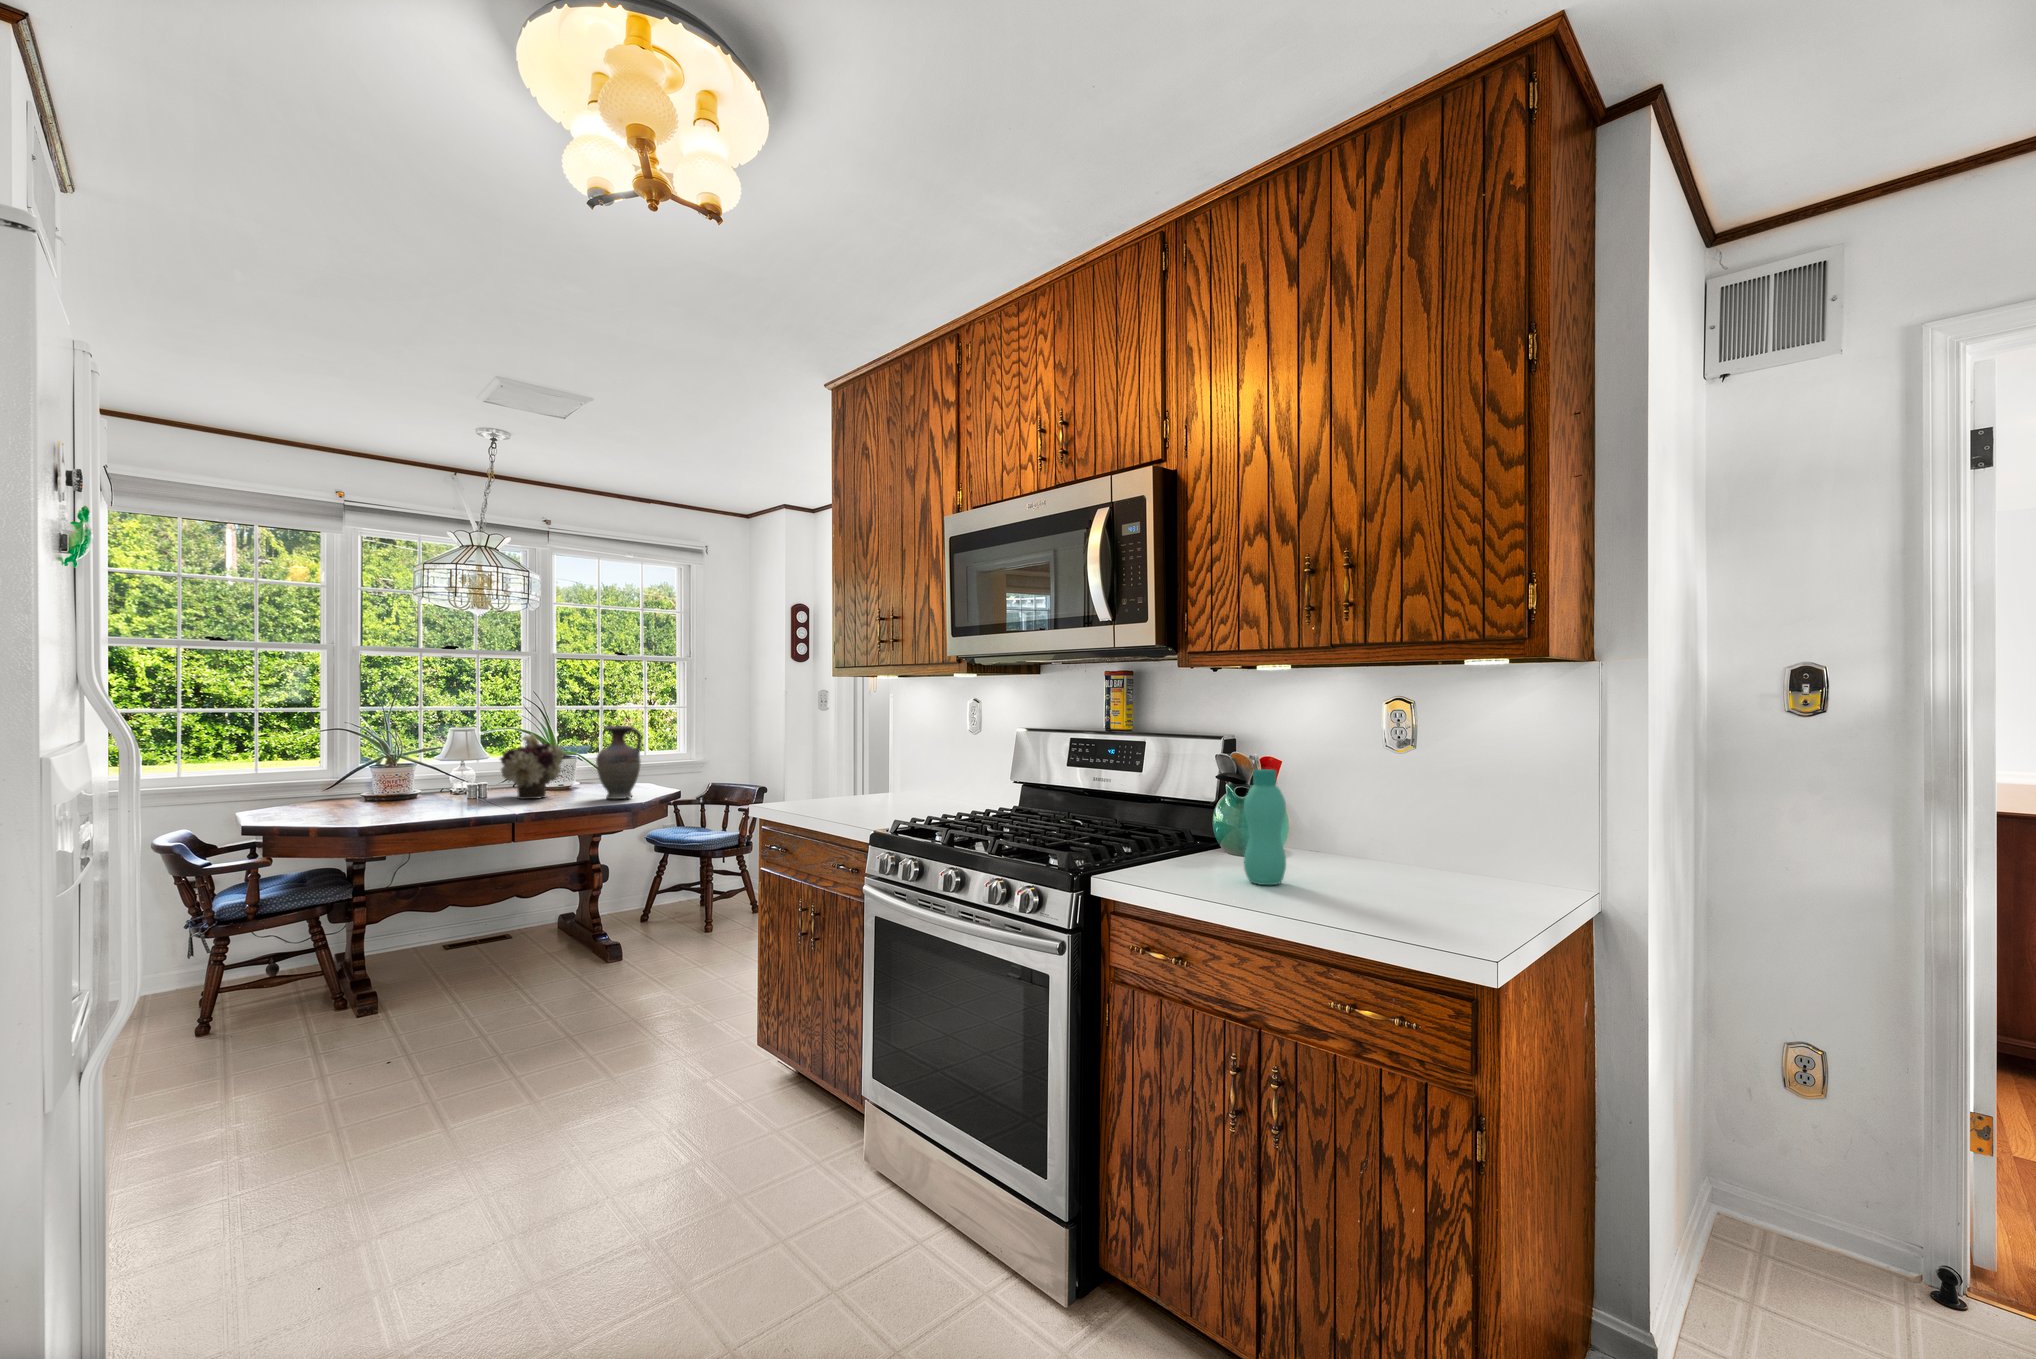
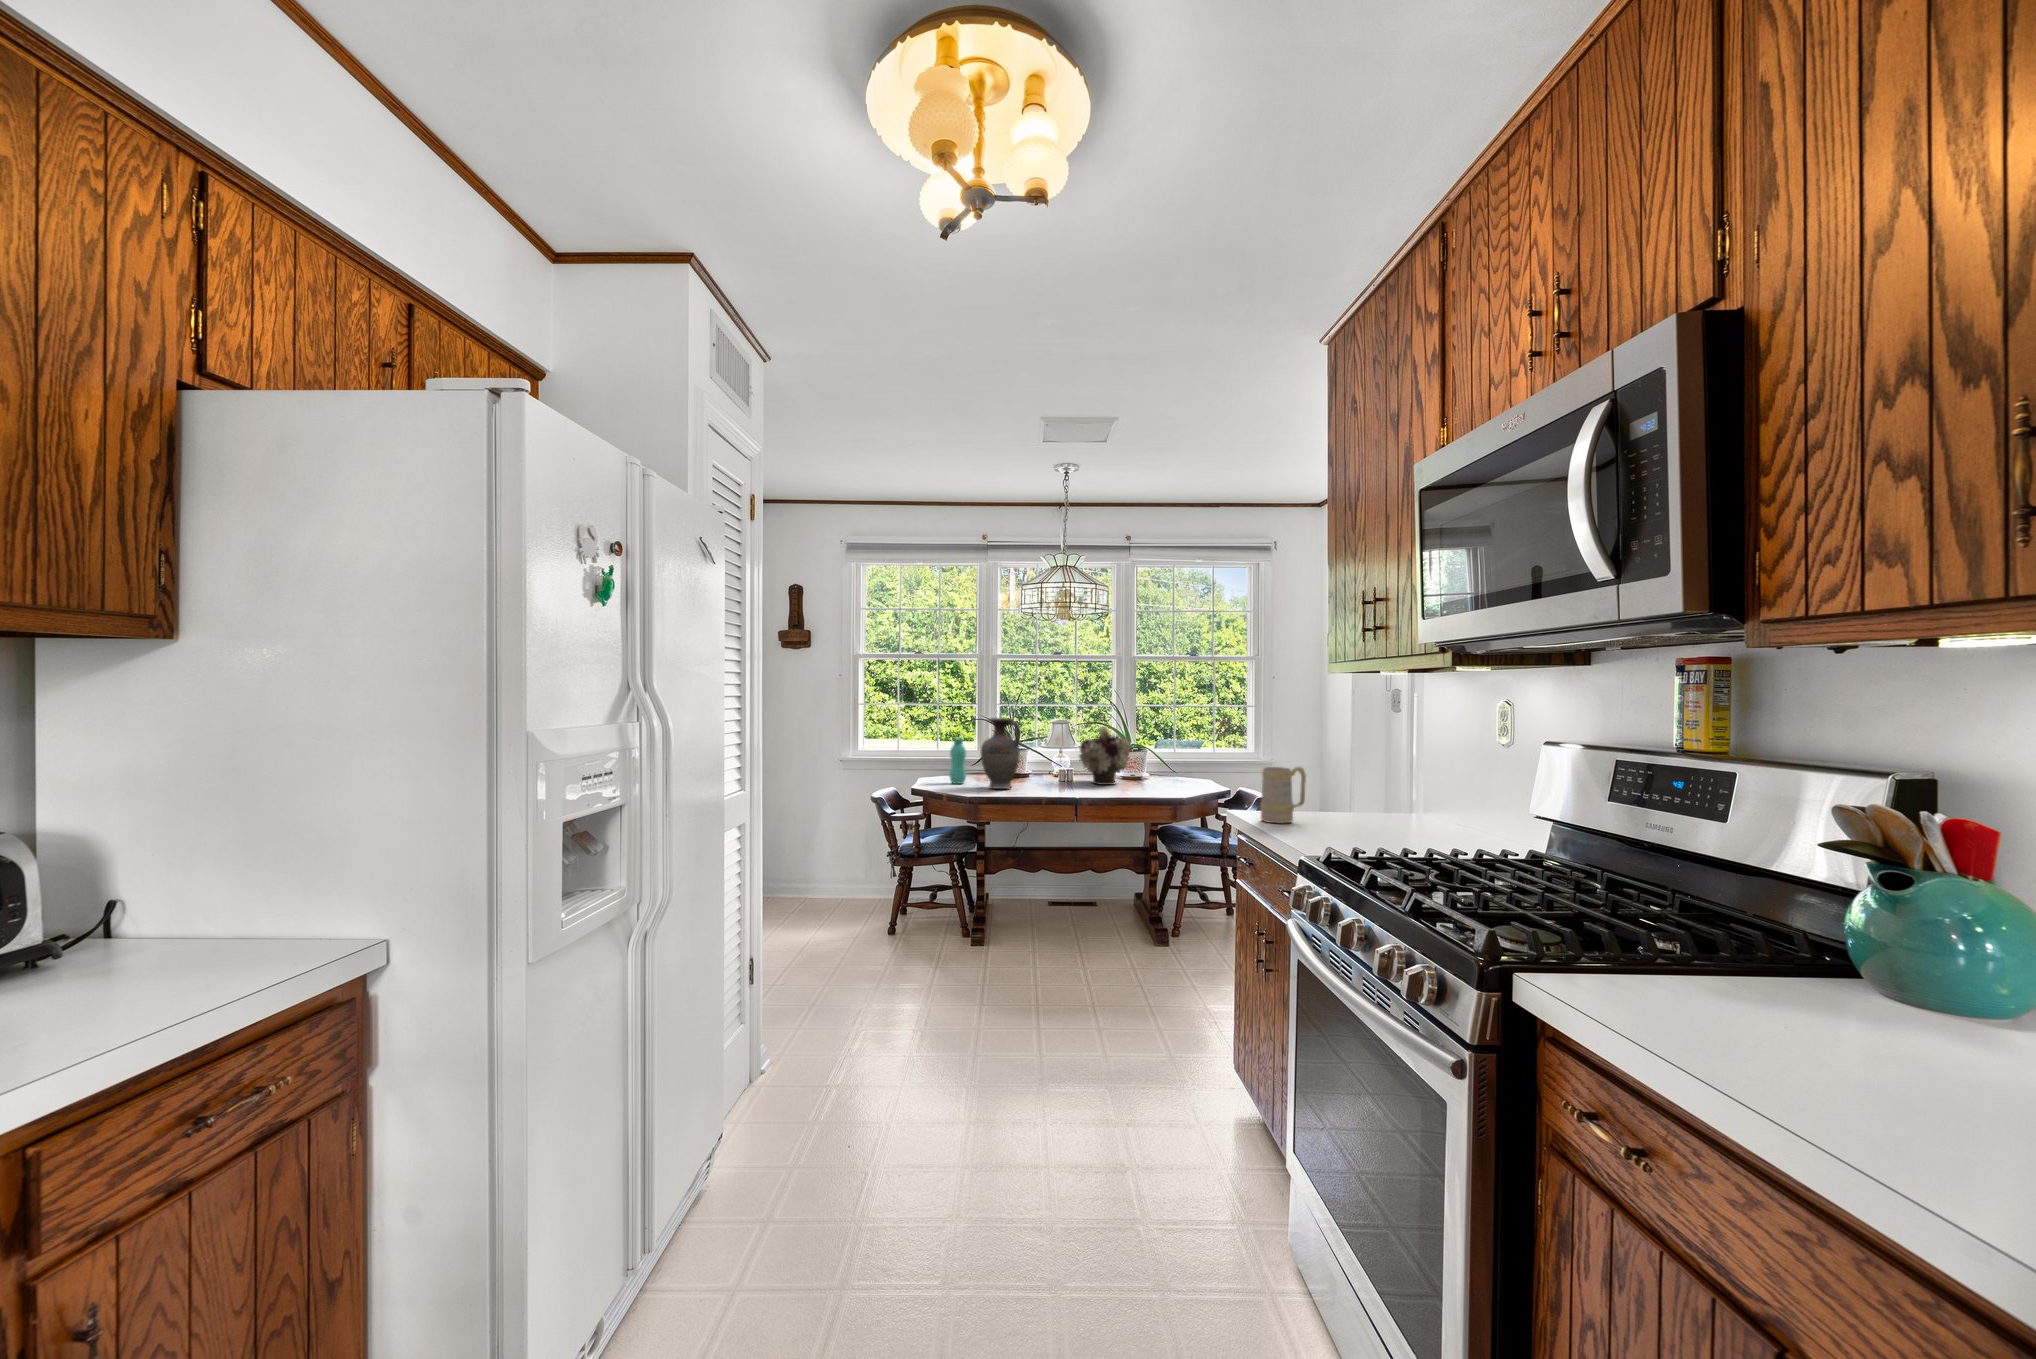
vase: present [596,726,641,799] -> present [981,718,1021,789]
mug: none [801,759,838,810] -> present [1260,767,1306,823]
bottle: present [1244,769,1286,885] -> present [950,738,966,784]

